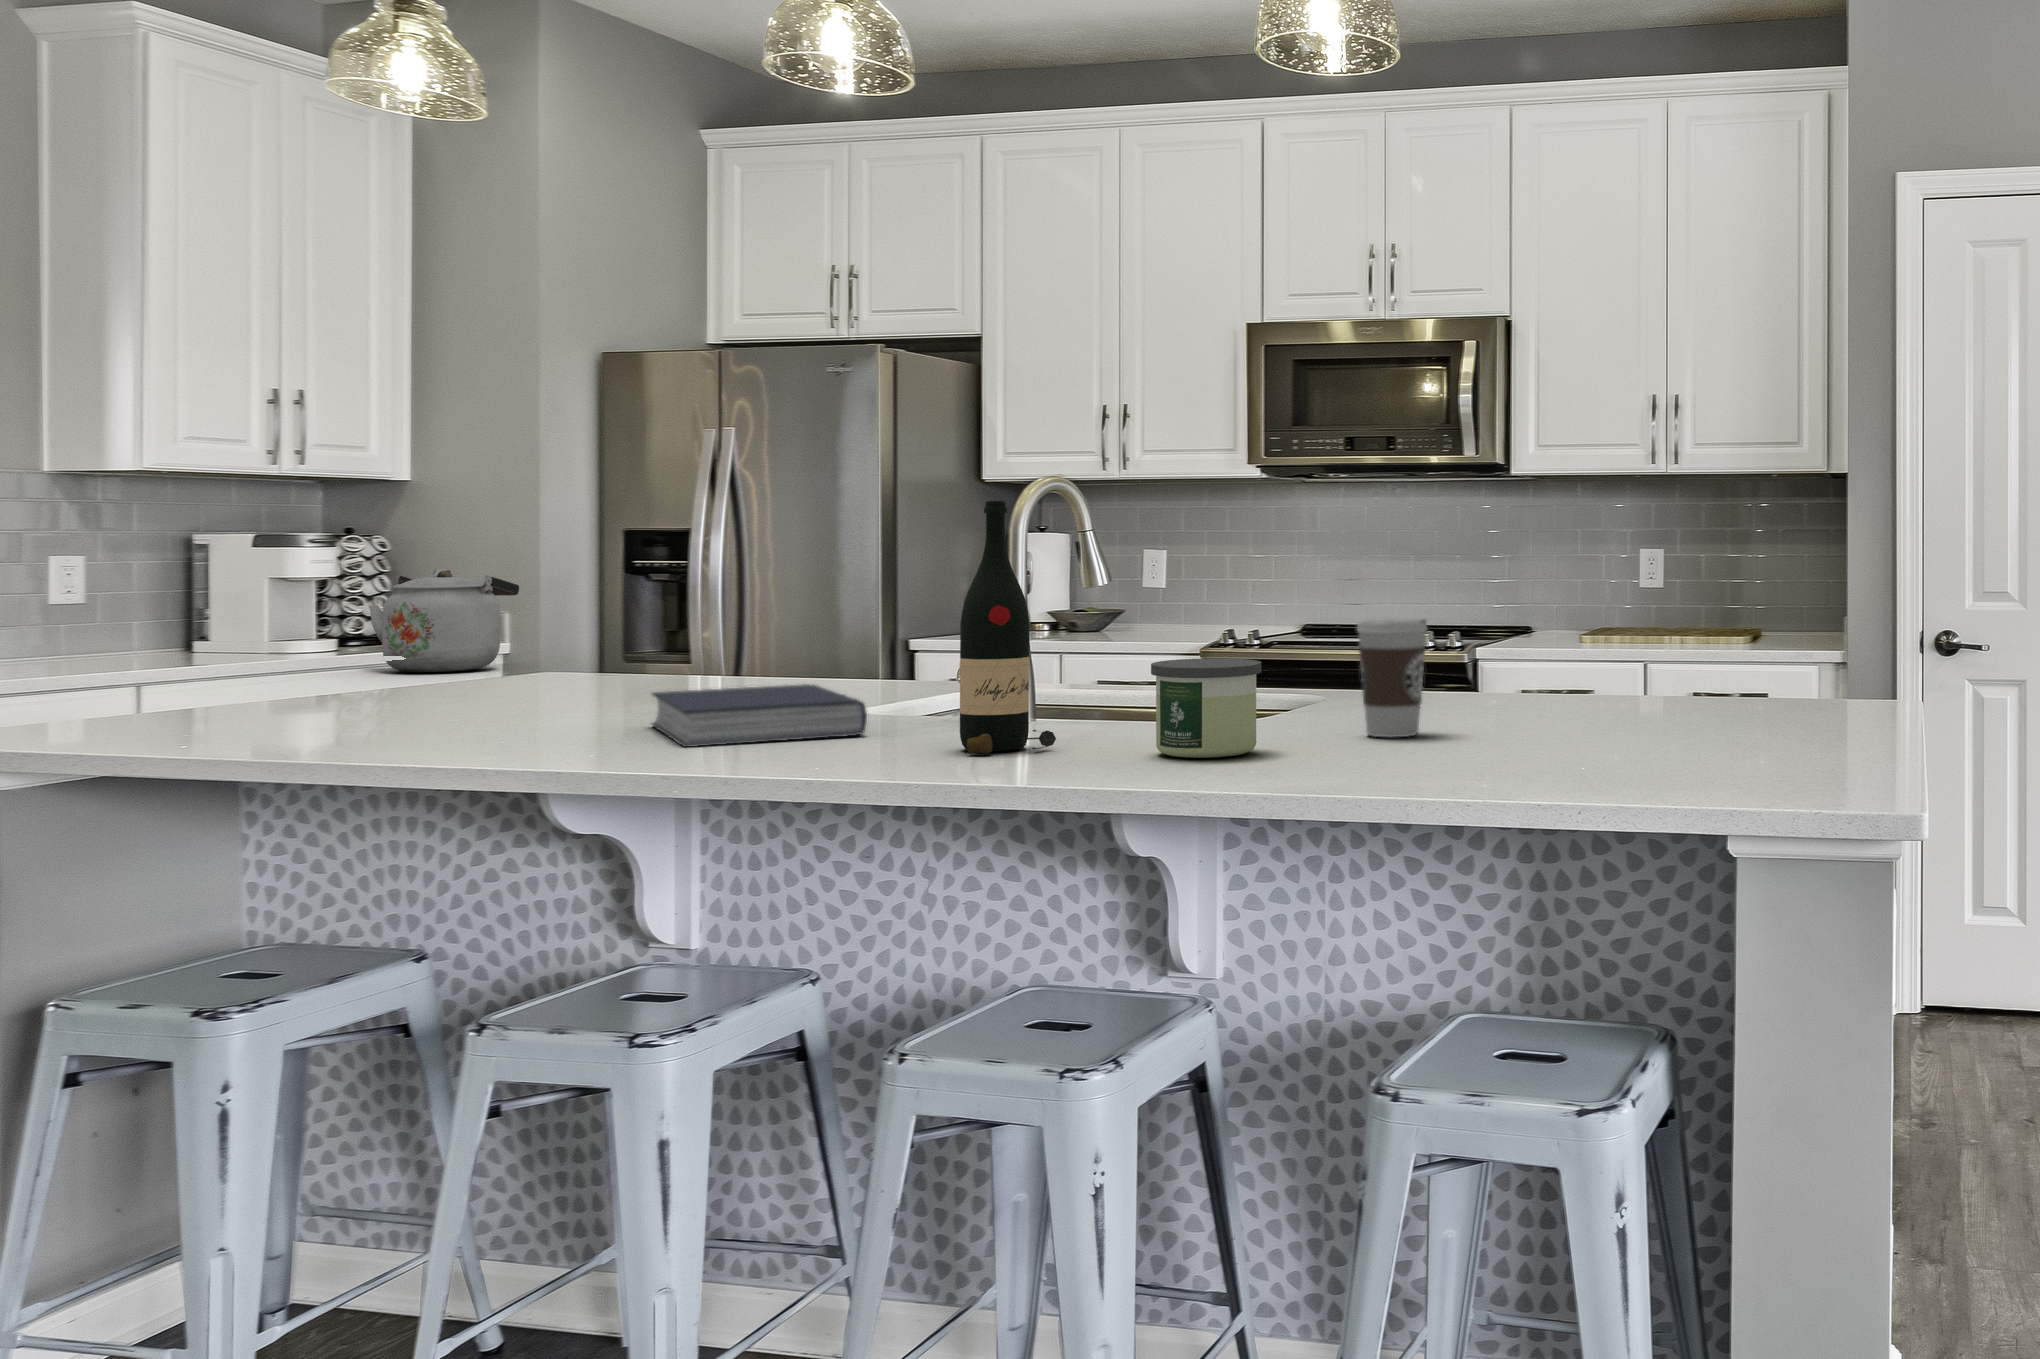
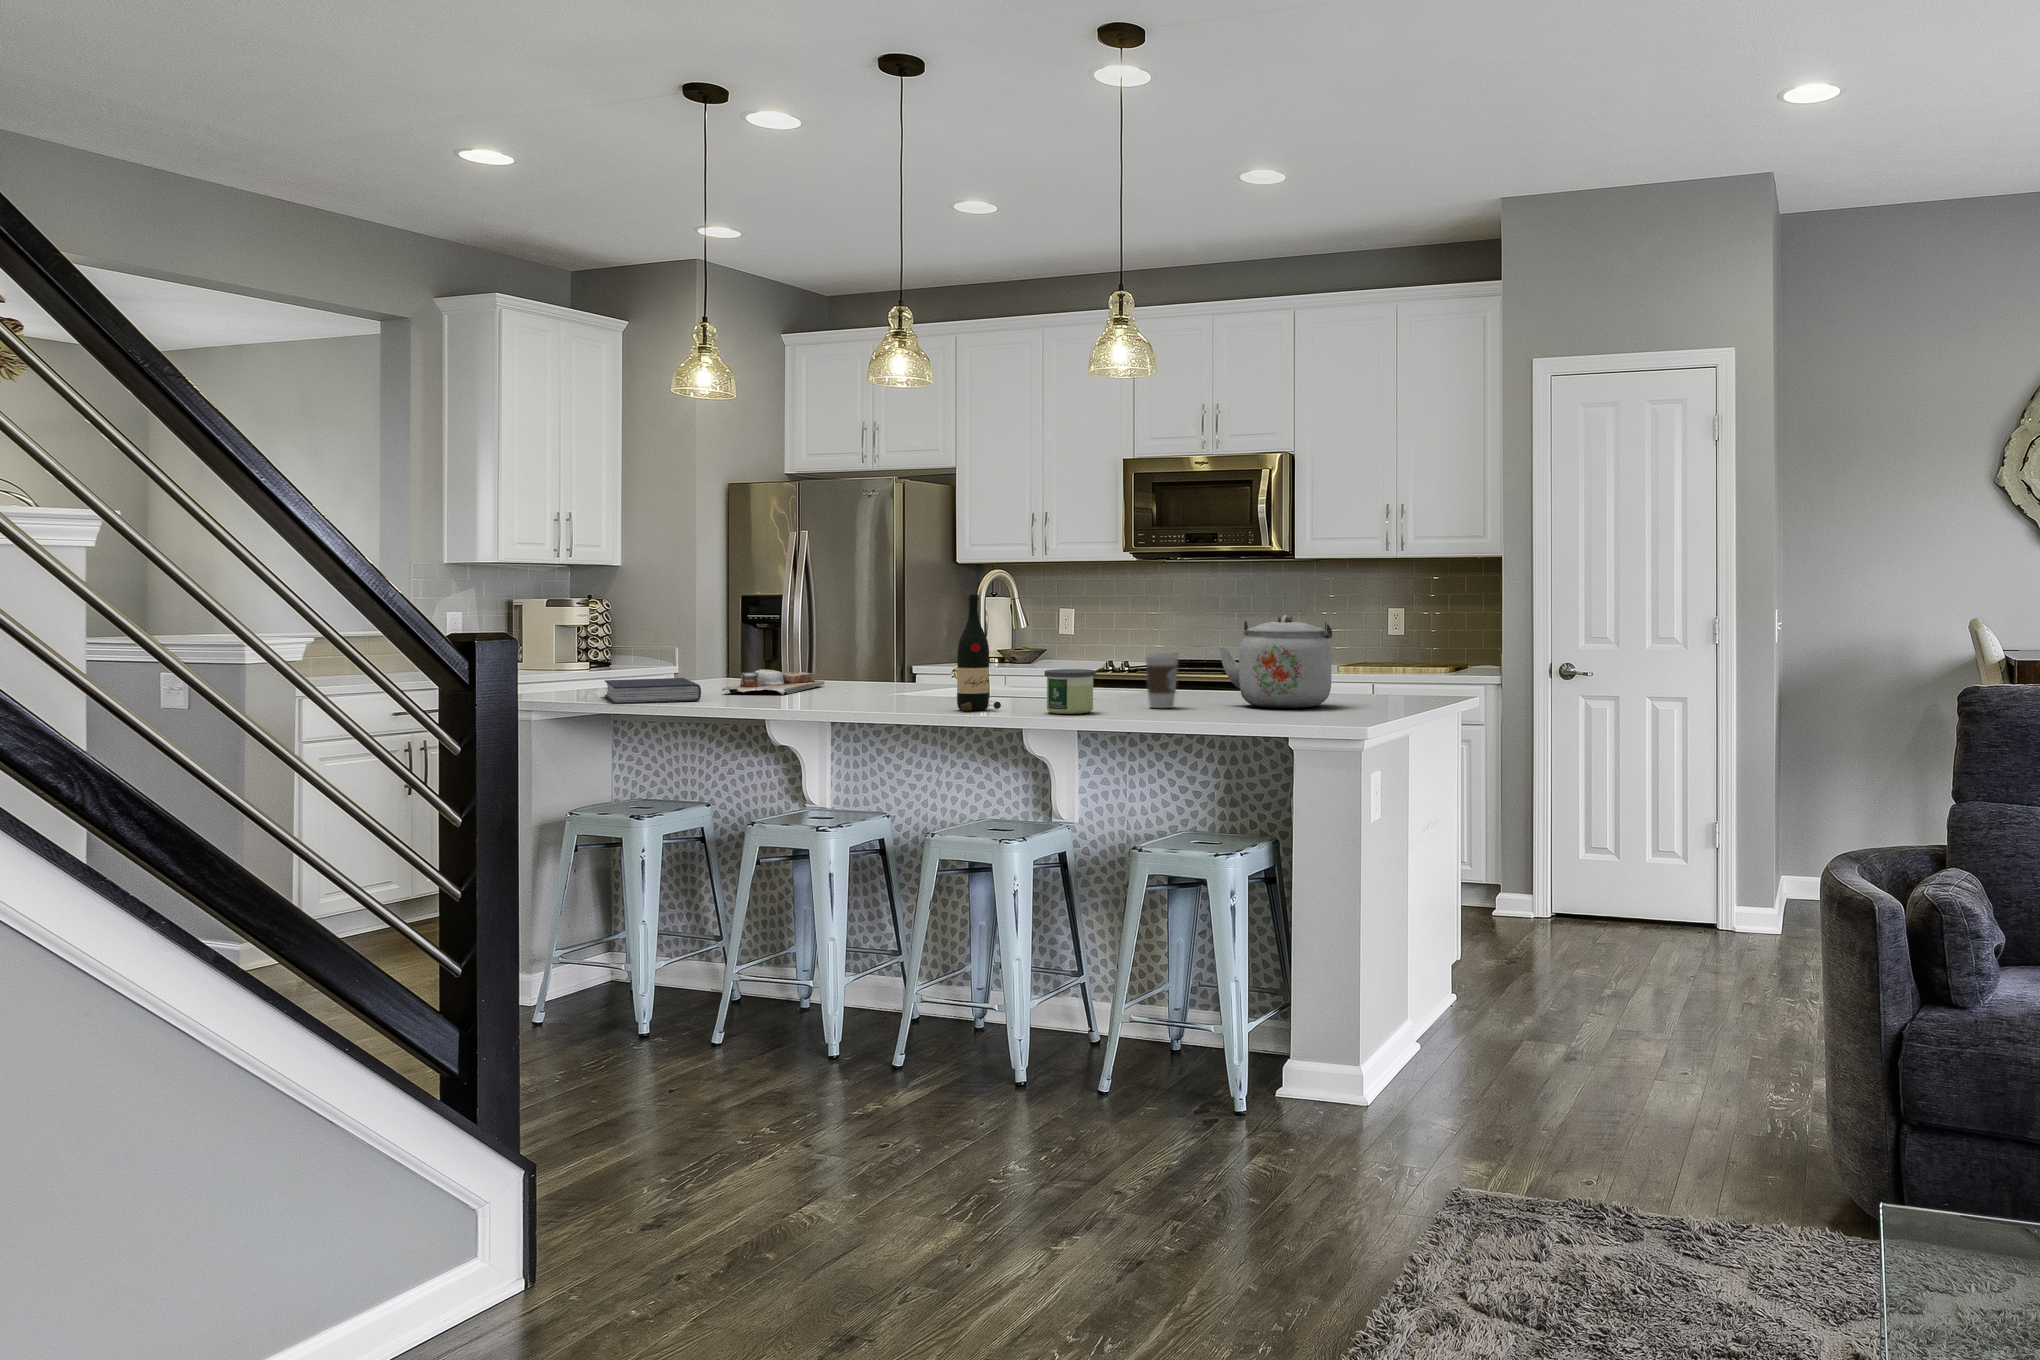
kettle: present [369,569,519,672] -> present [1219,615,1332,708]
cutting board: none [481,662,711,715] -> present [722,669,824,695]
book: present [652,684,867,747] -> present [605,678,701,704]

